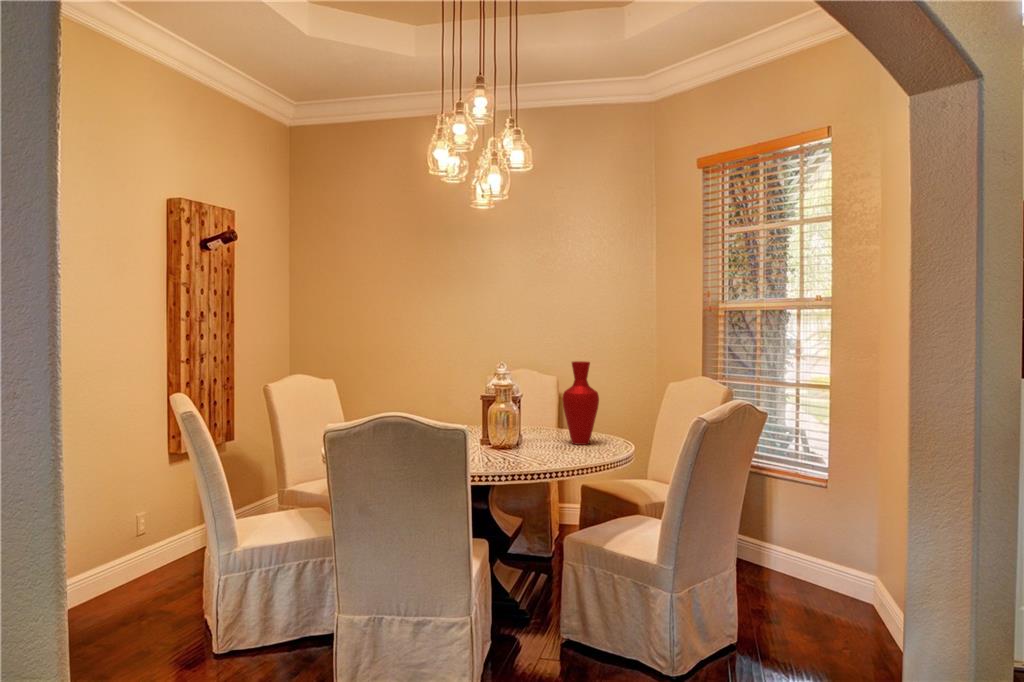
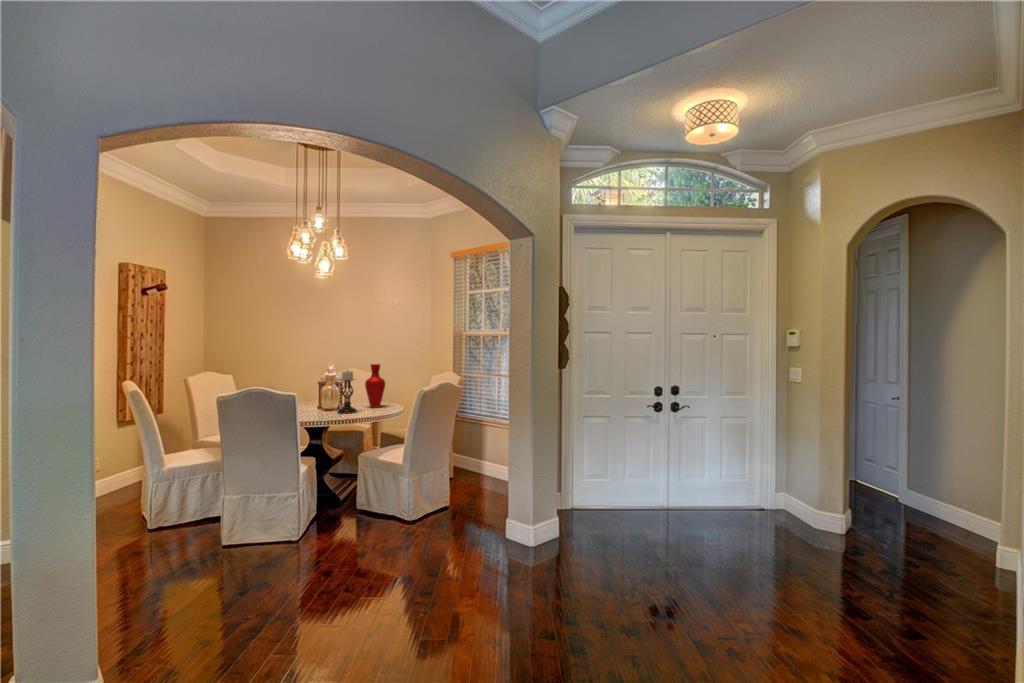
candle holder: none [521,371,556,457] -> present [338,370,357,414]

